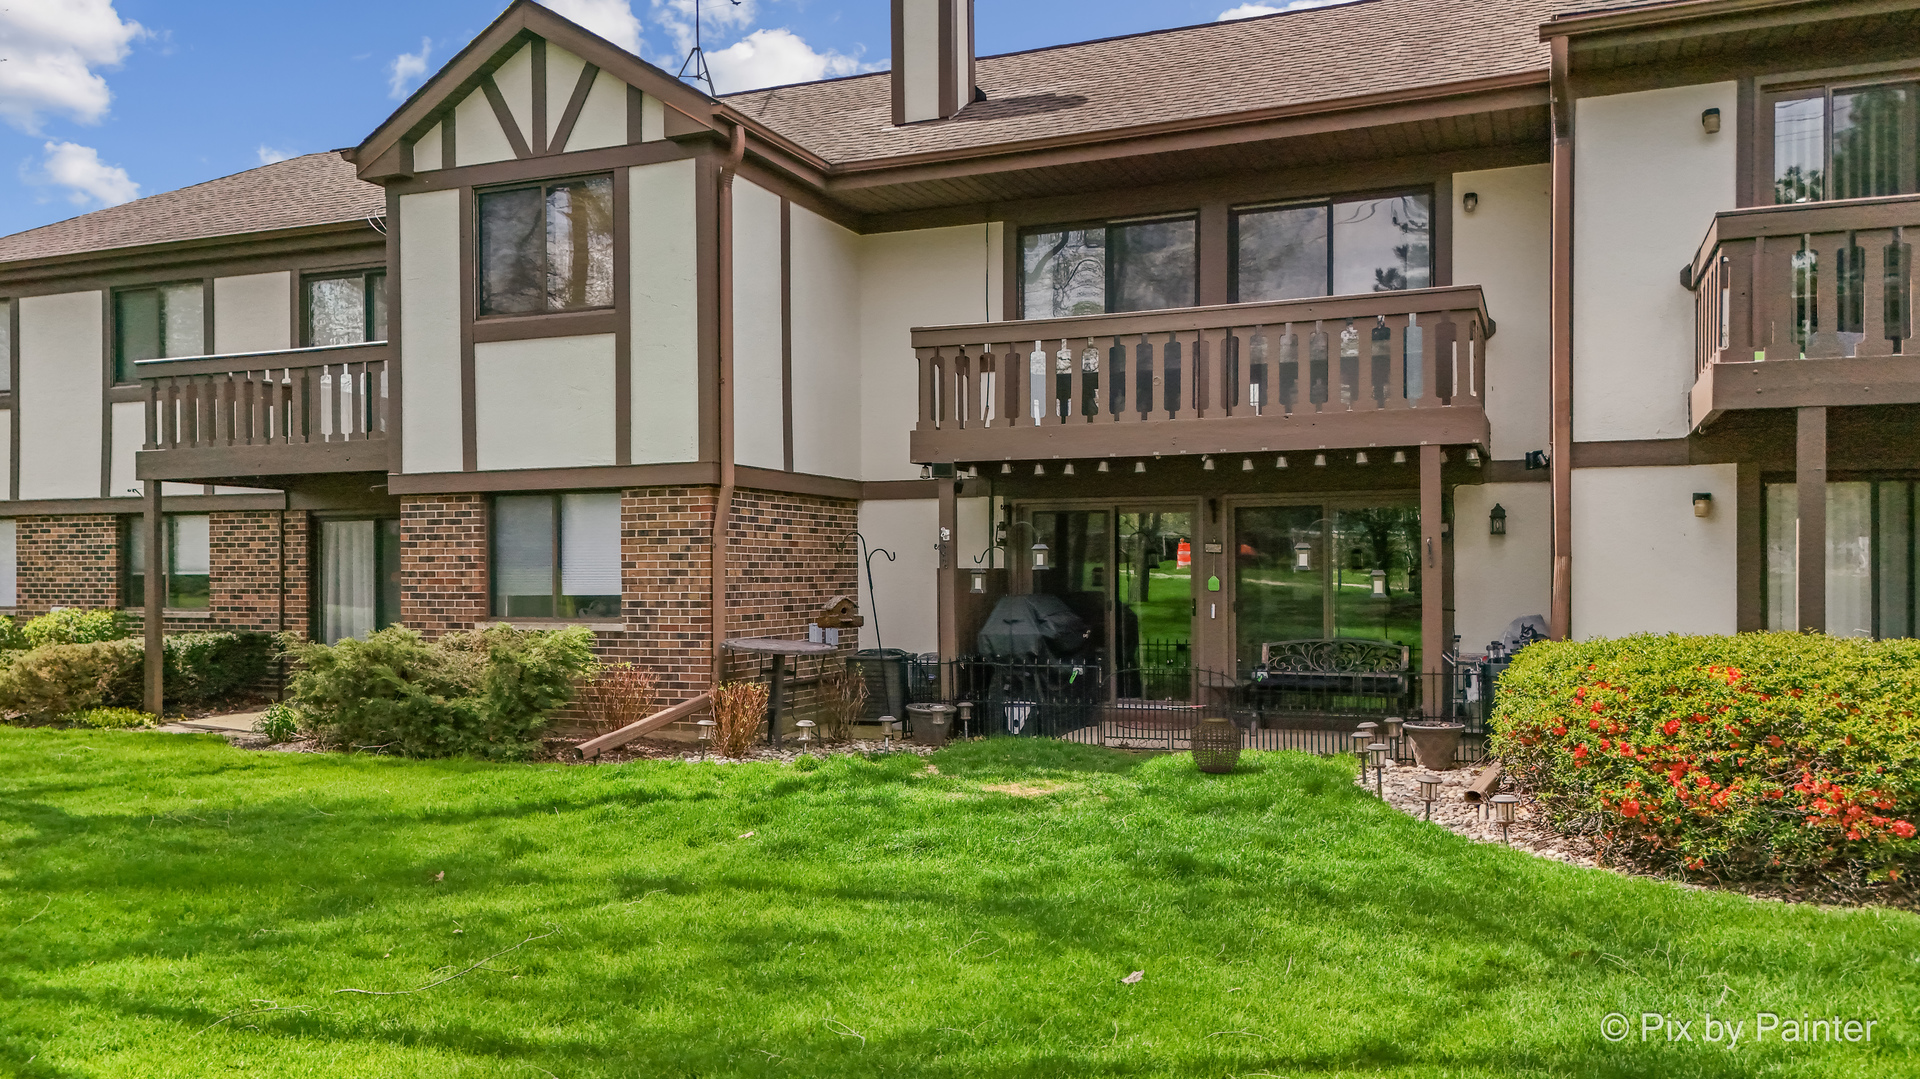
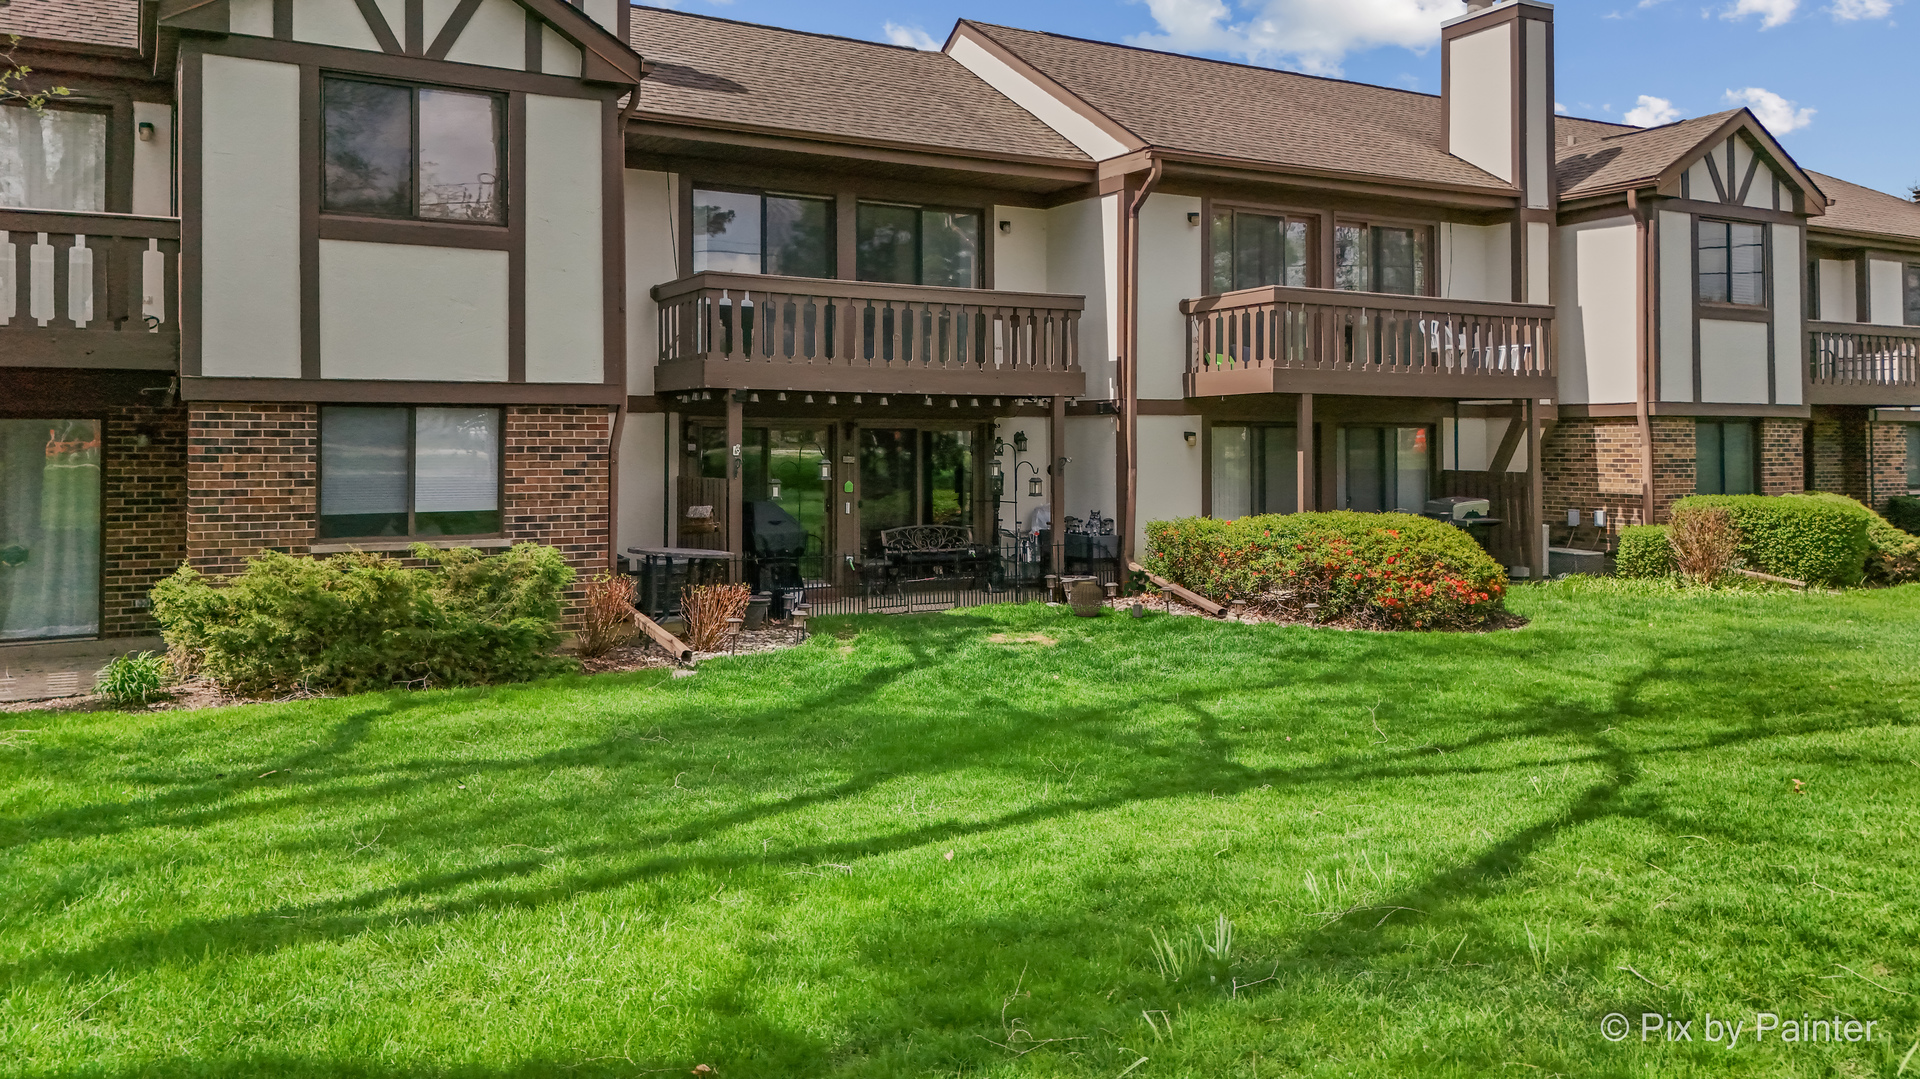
potted plant: none [1244,705,1315,783] -> present [1123,569,1150,617]

